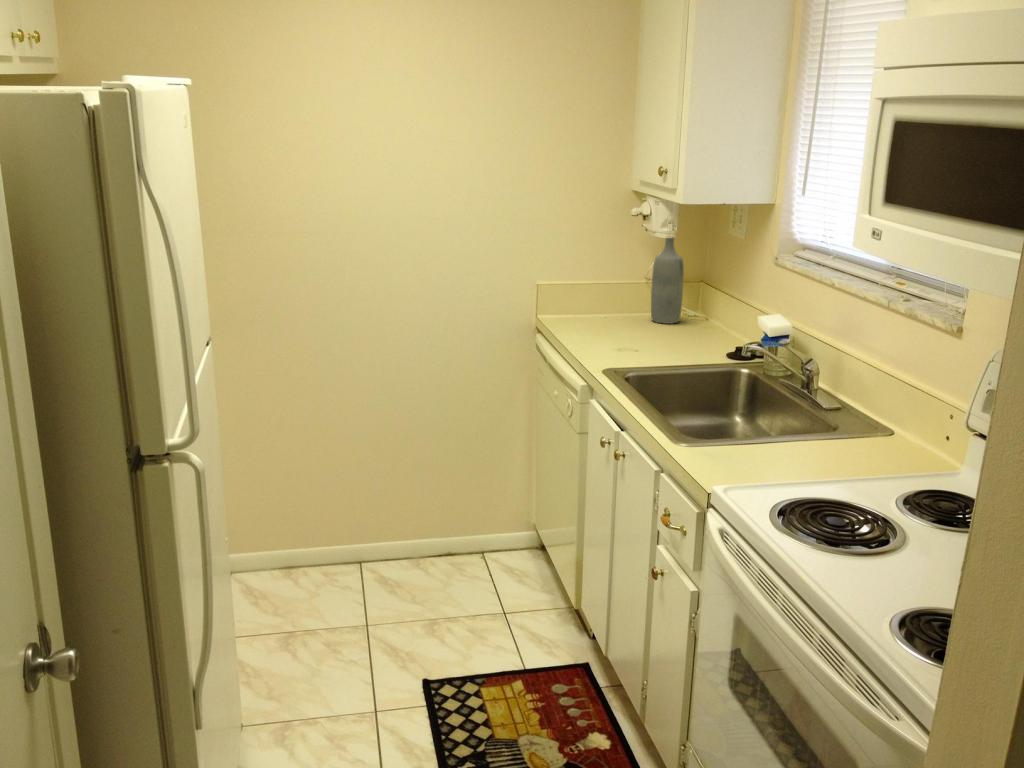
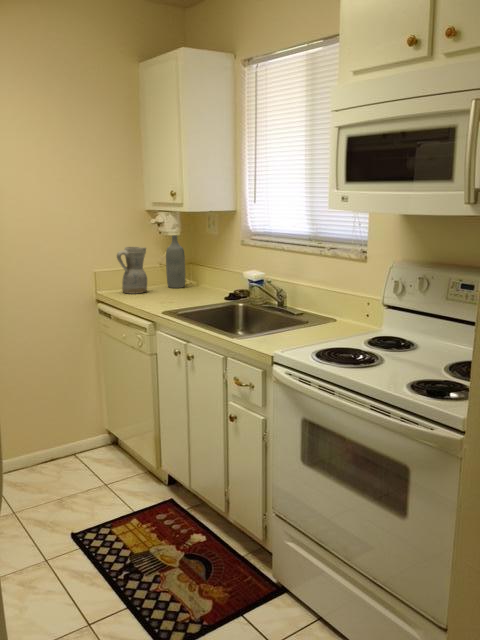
ceramic pitcher: none [566,252,616,328] -> present [117,247,147,294]

